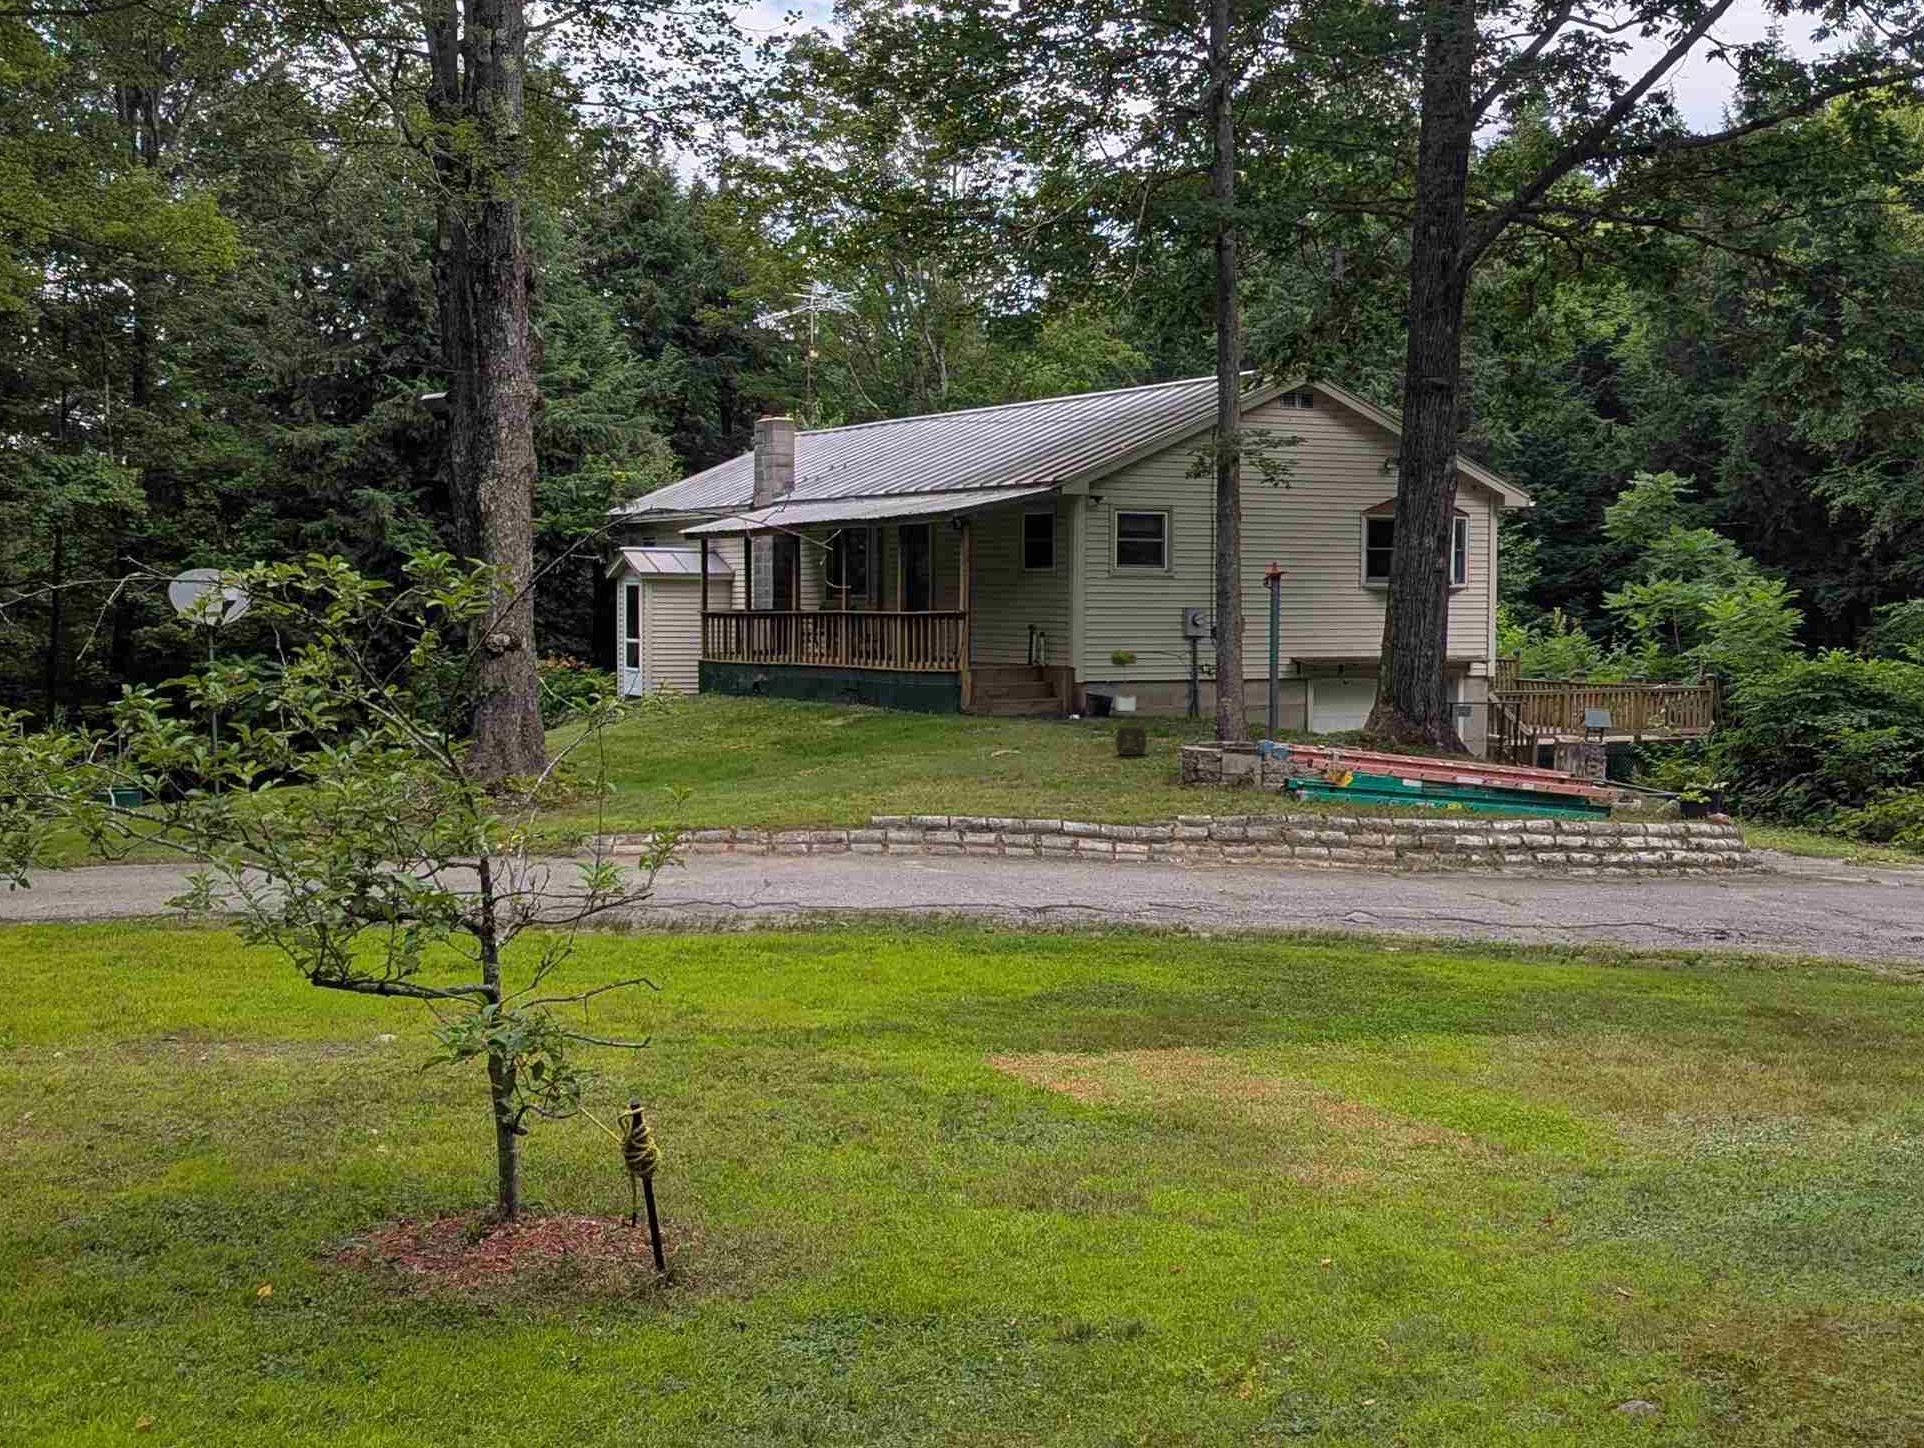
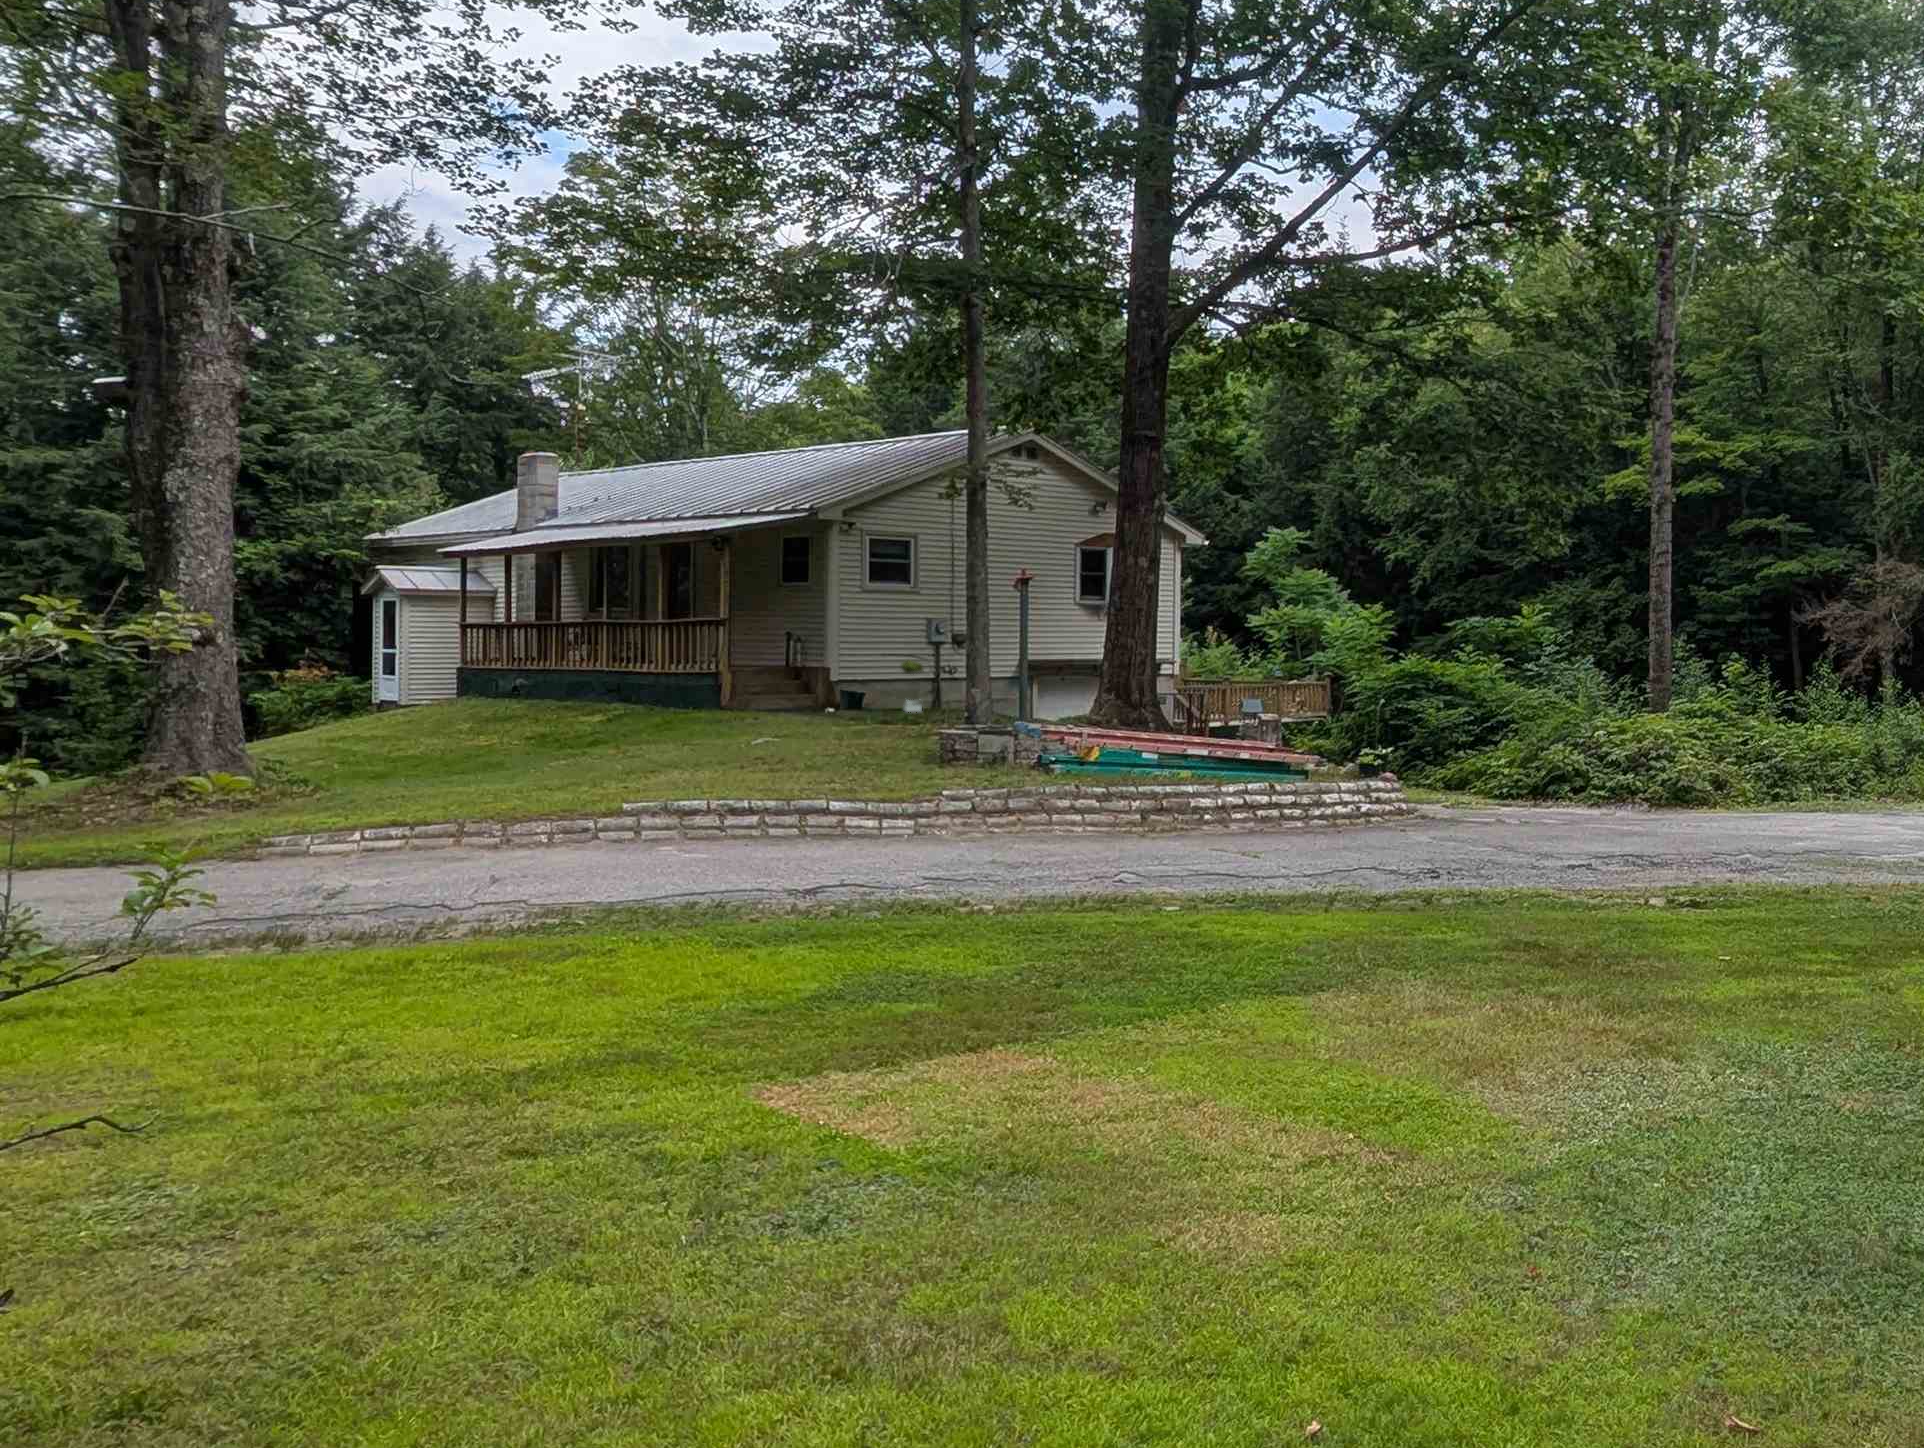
woven basket: present [1116,727,1147,755] -> none [897,721,928,745]

